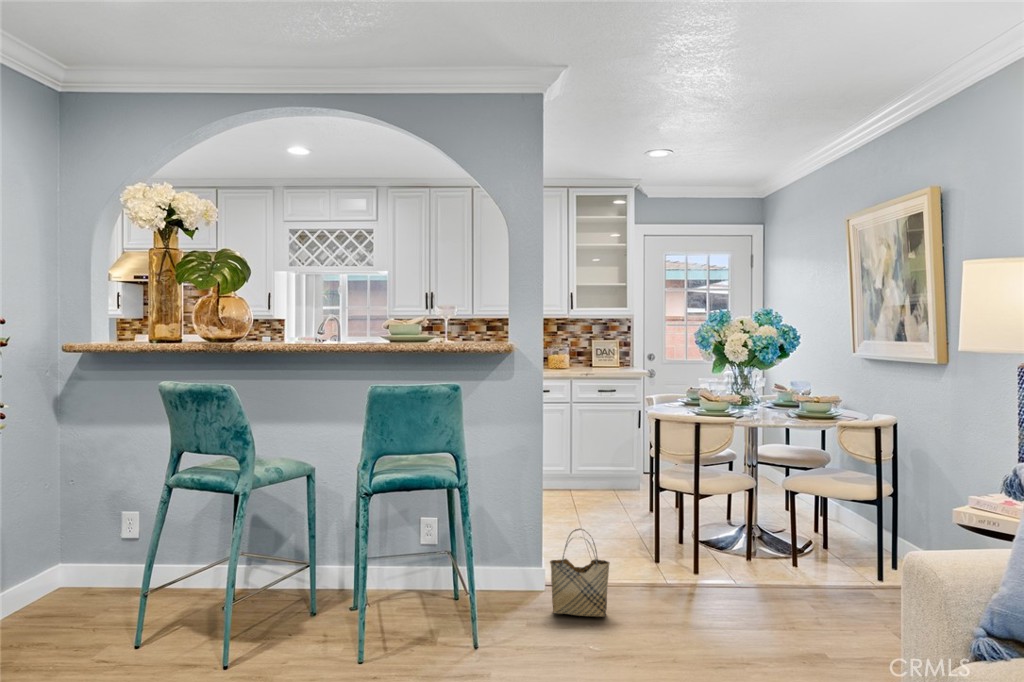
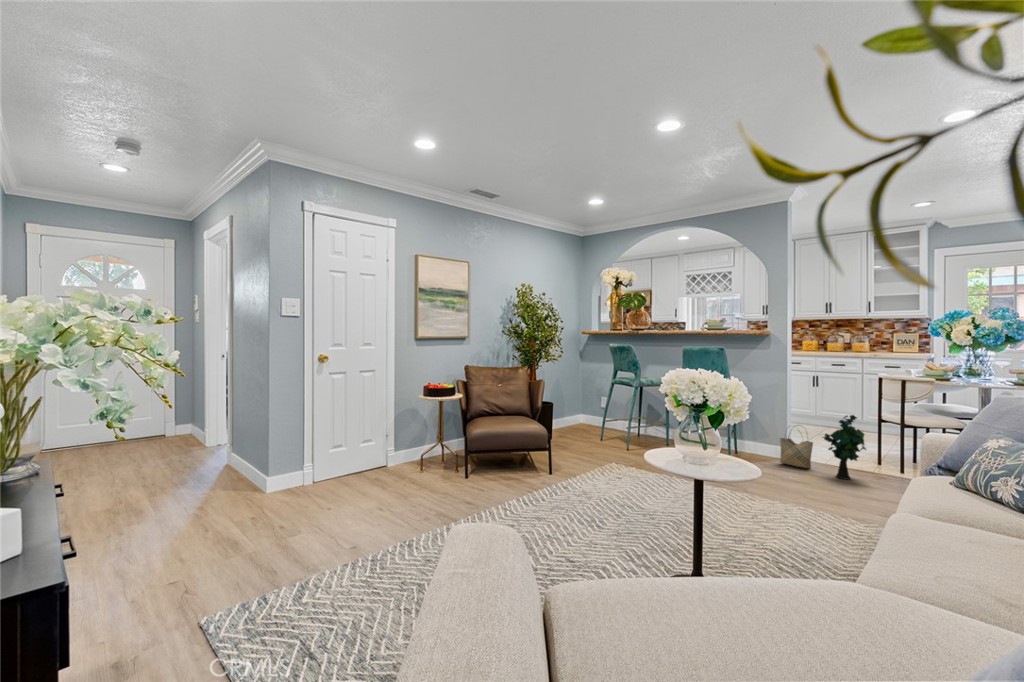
decorative plant: none [635,505,708,633] -> present [823,415,866,479]

